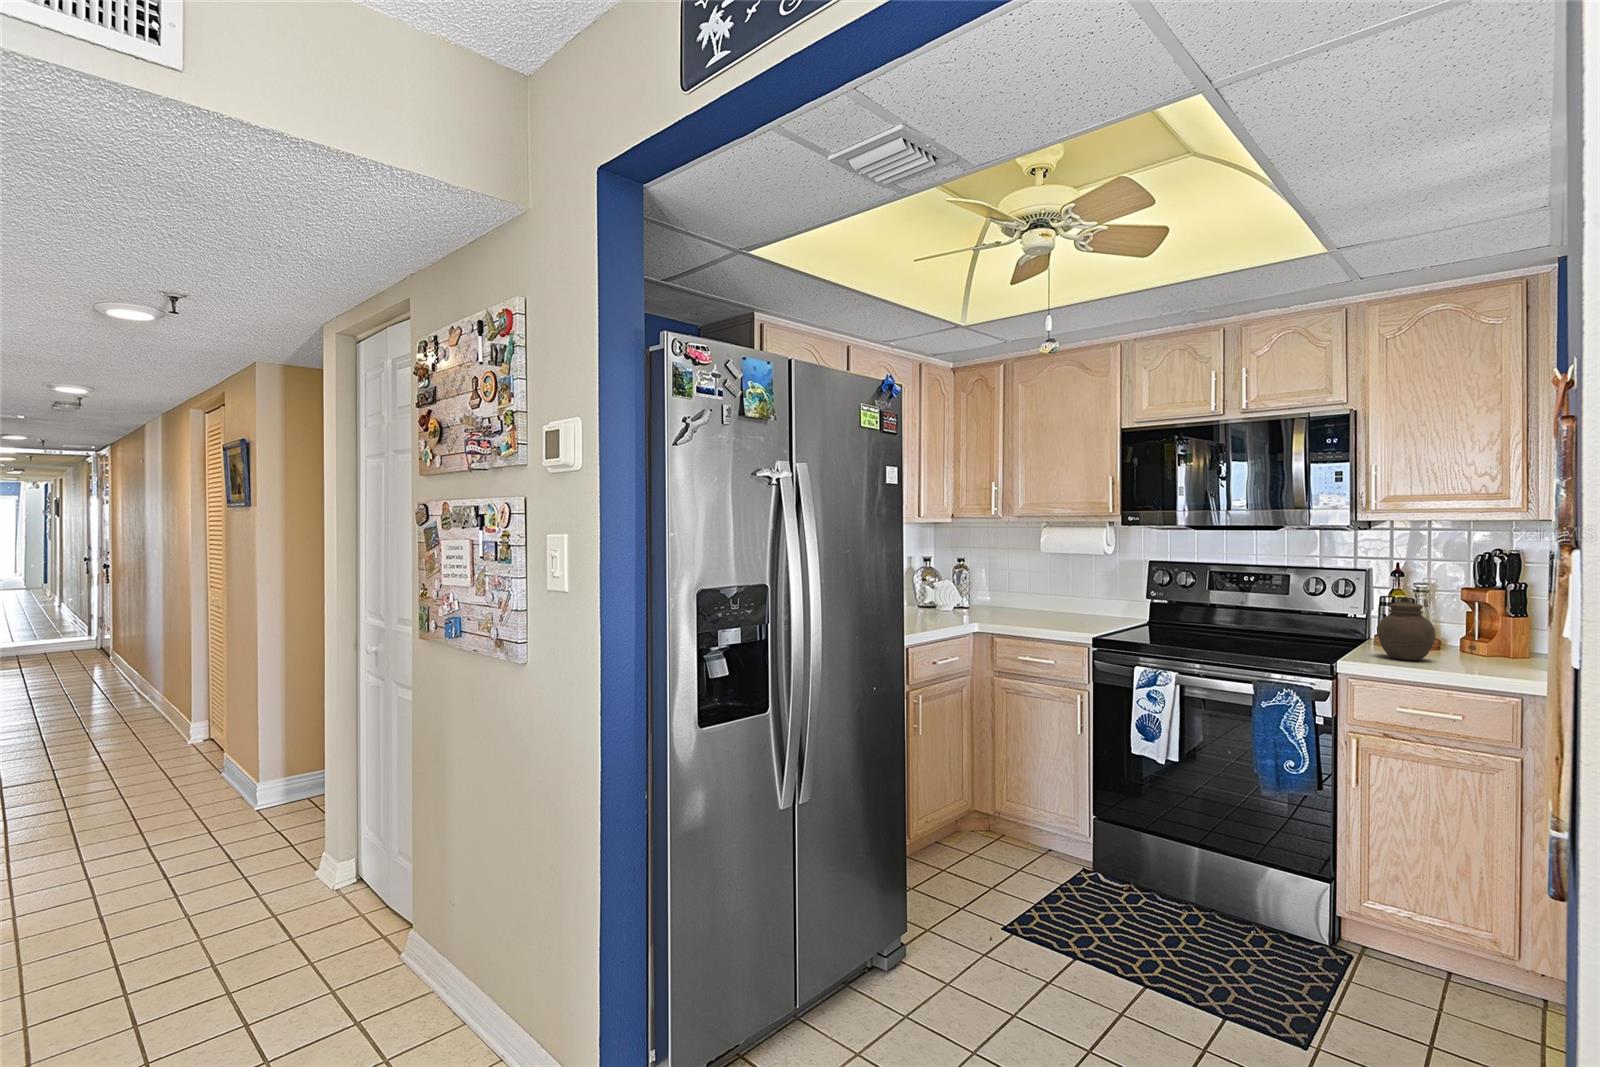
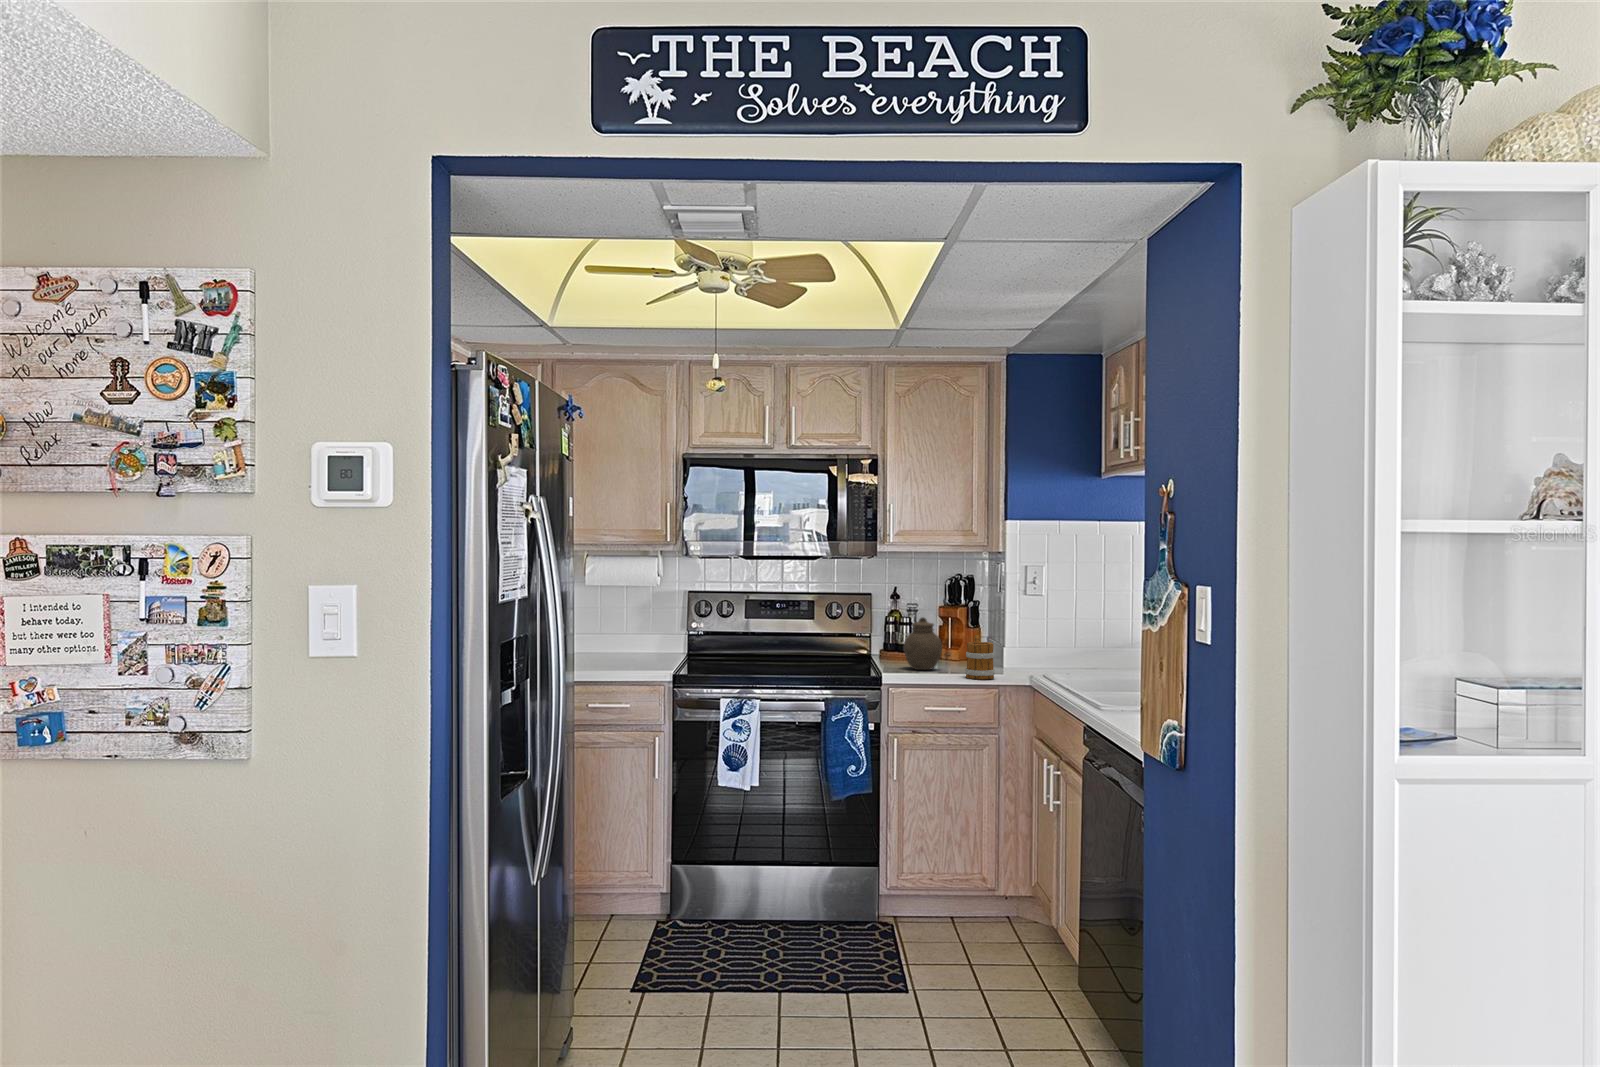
mug: none [1455,622,1505,680] -> present [965,635,995,680]

